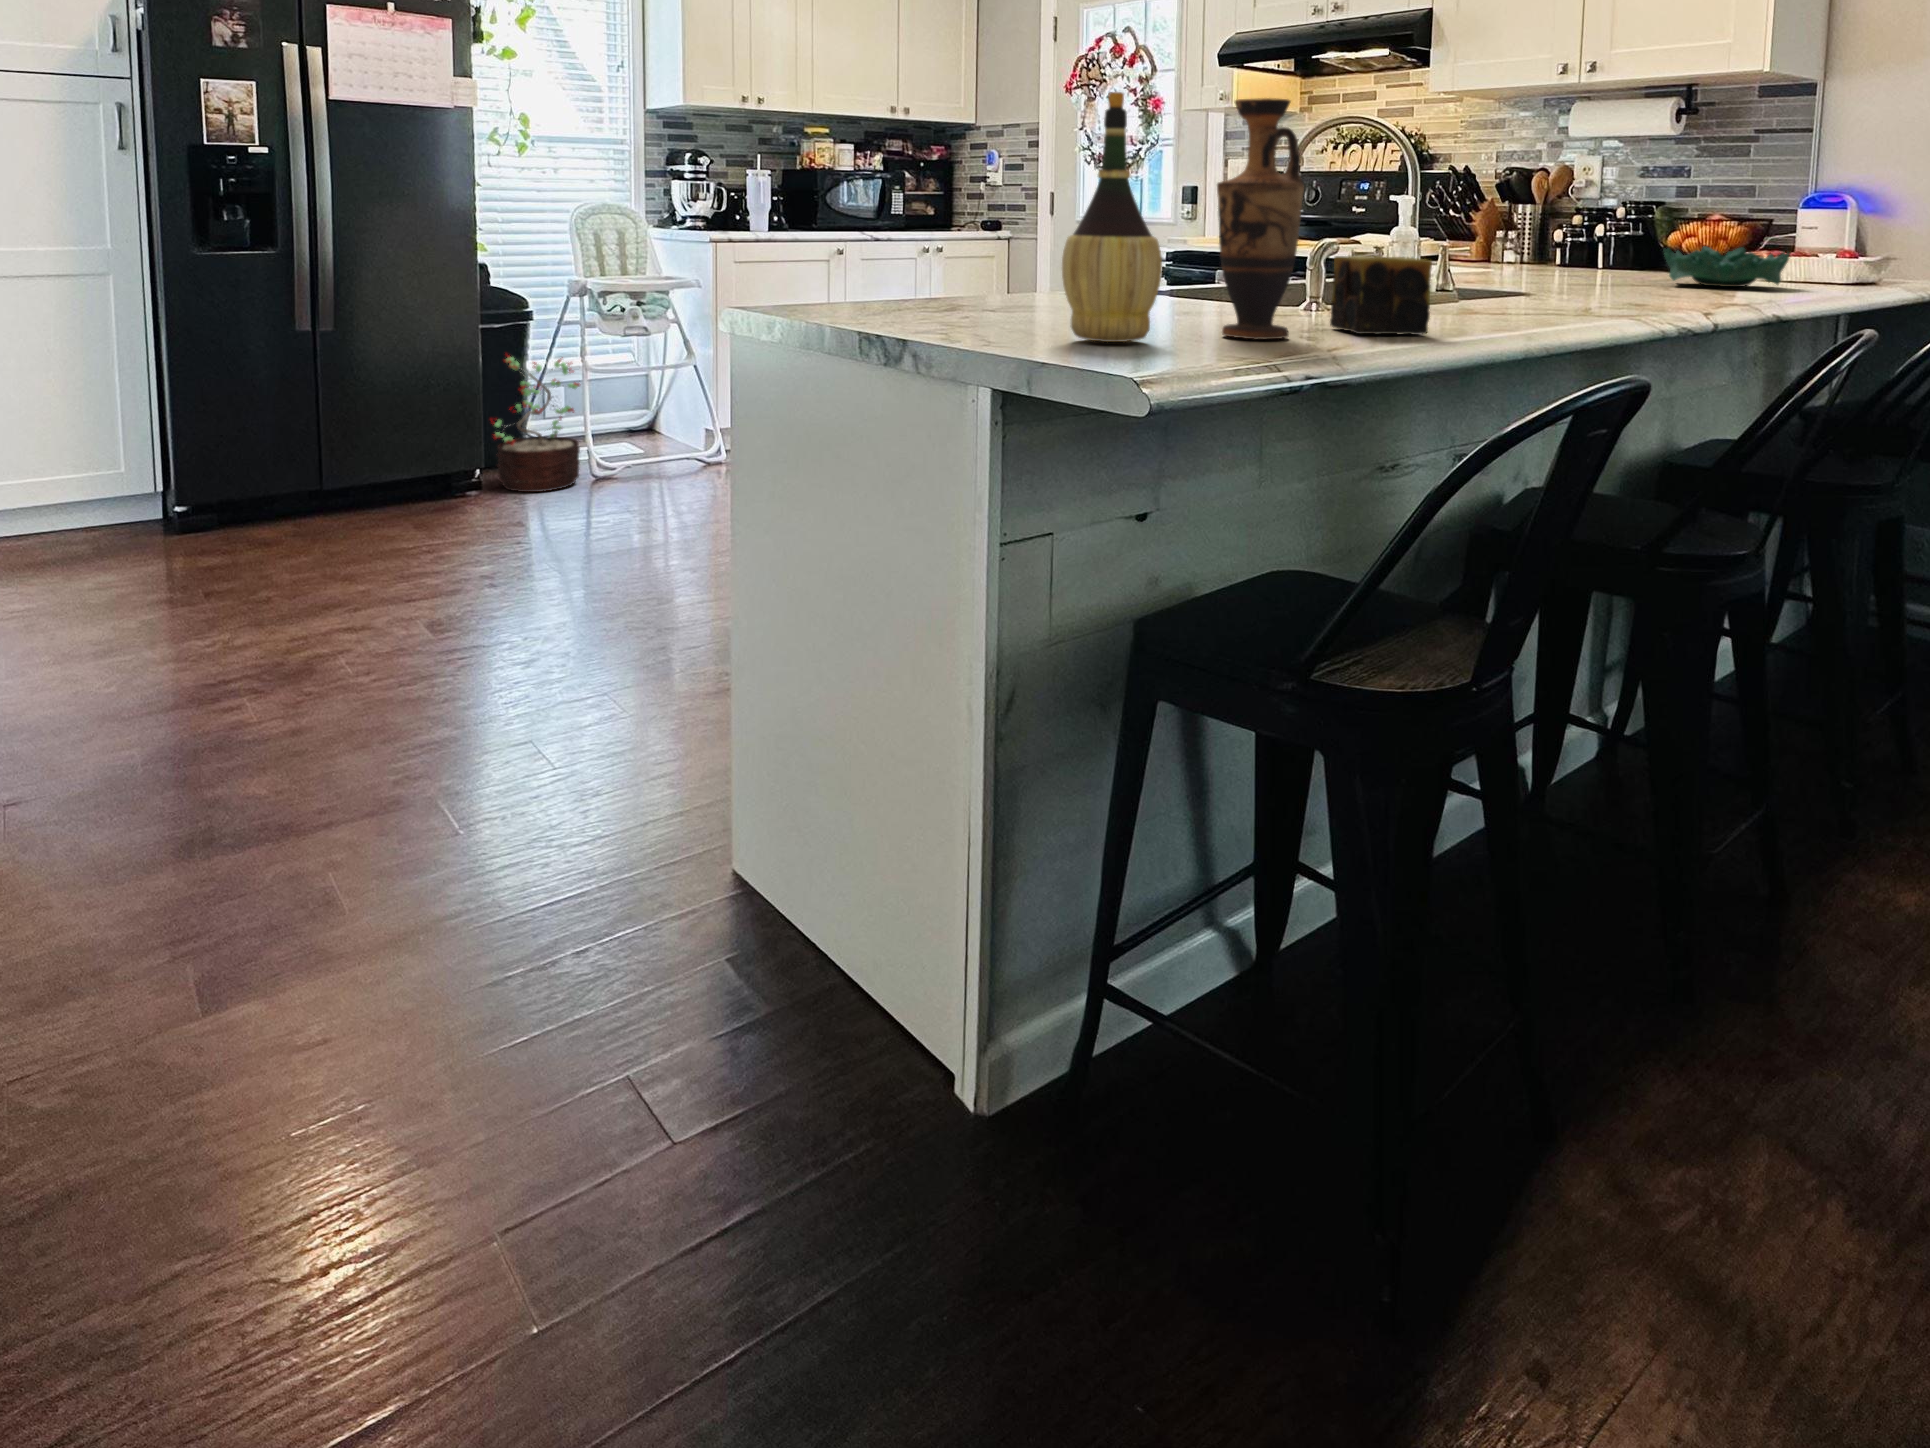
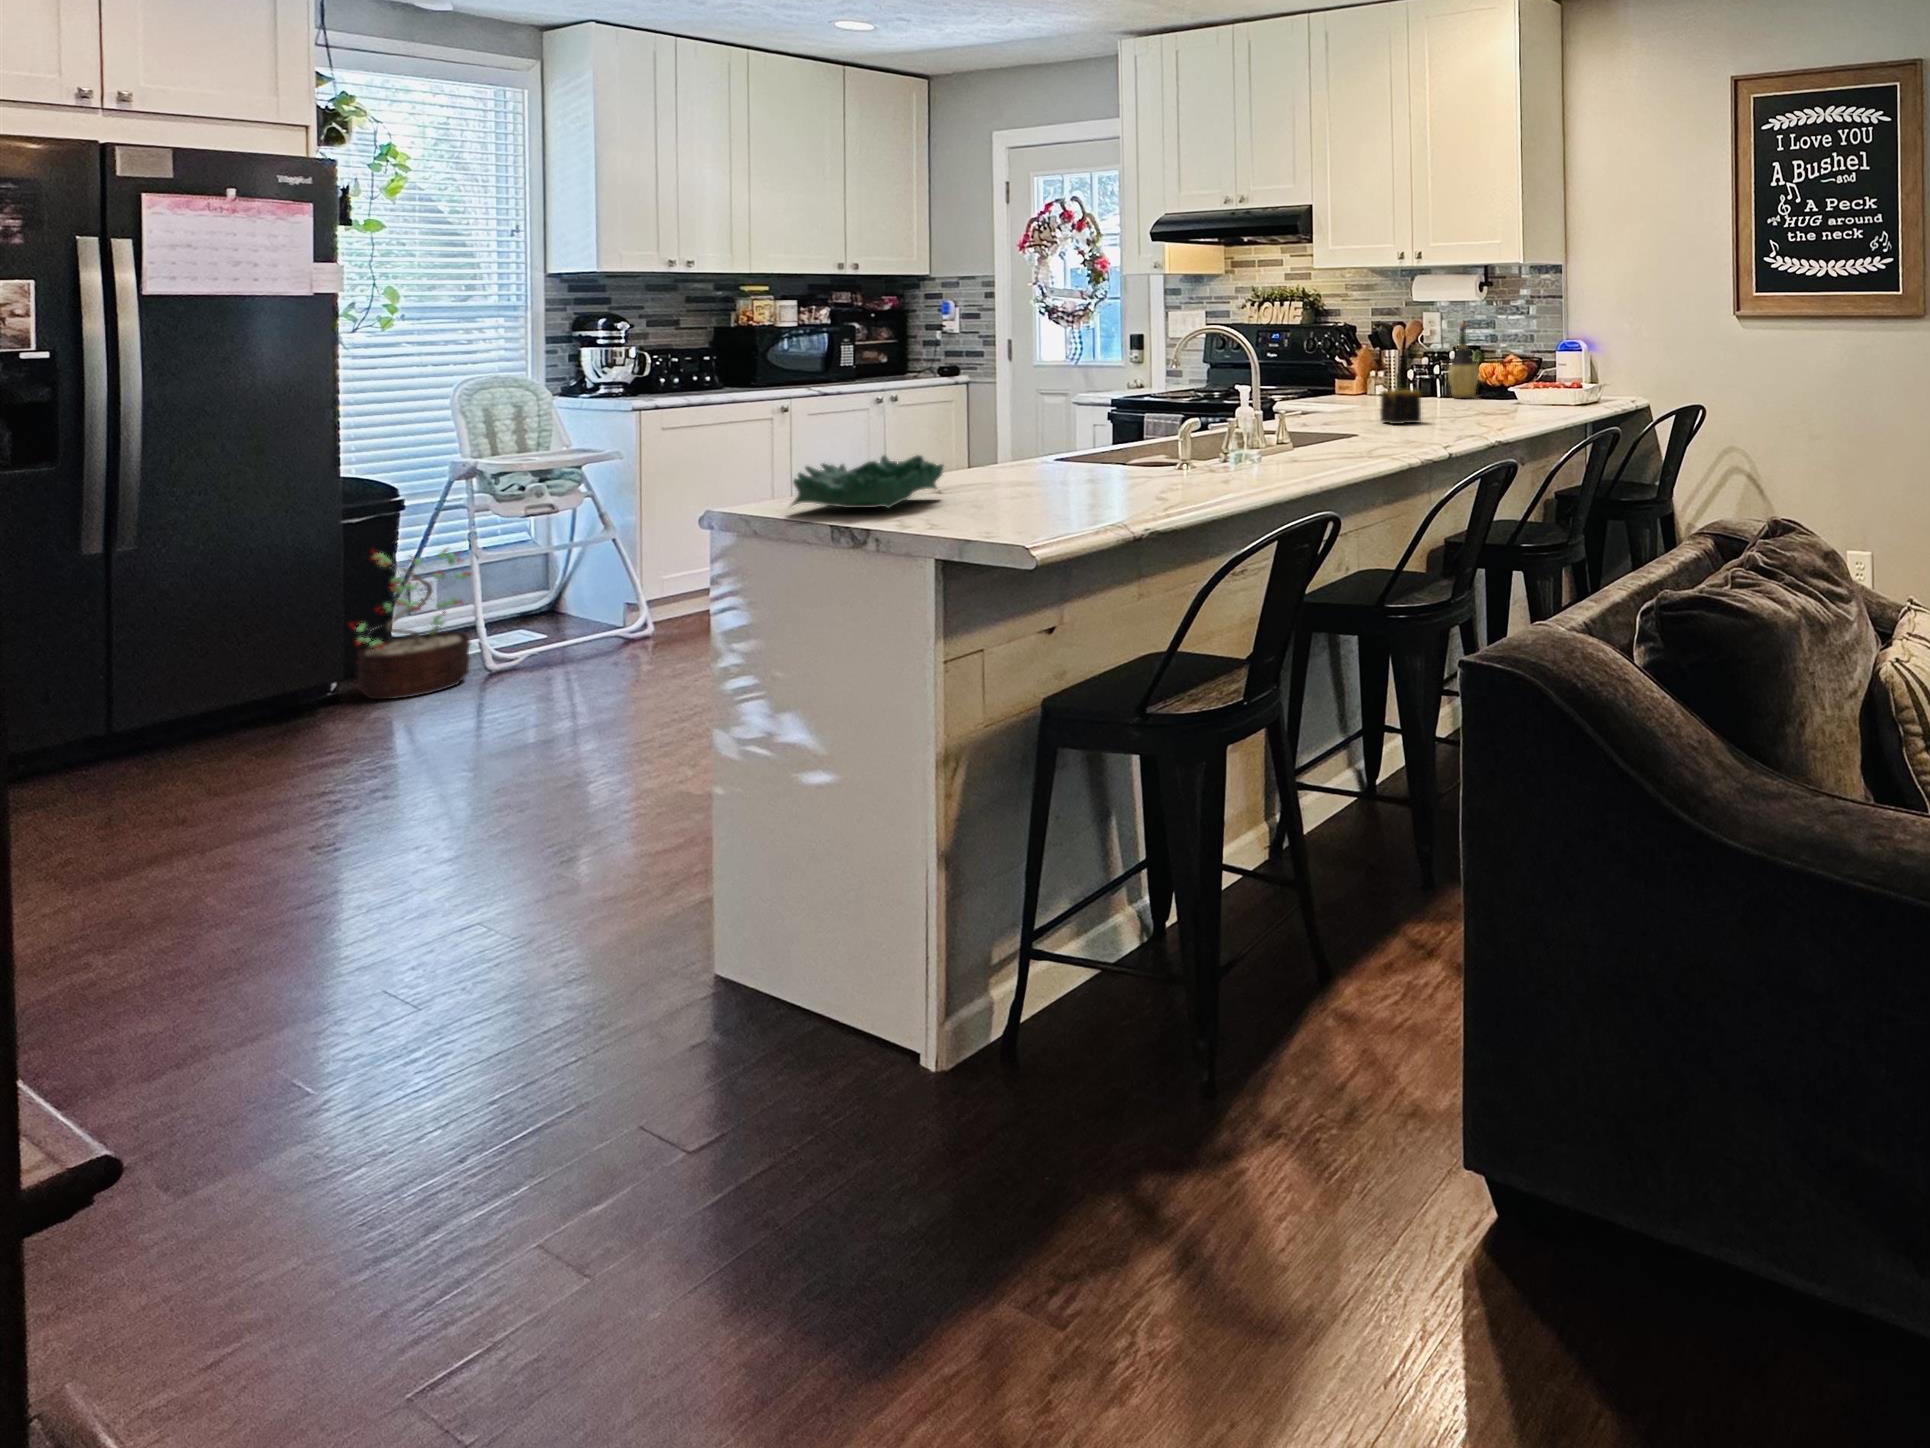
wine bottle: present [1062,92,1162,342] -> present [1448,322,1479,398]
vase: present [1217,98,1304,339] -> none [1094,349,1152,504]
decorative bowl: present [1663,246,1790,287] -> present [792,455,943,508]
candle: present [1330,256,1432,335] -> present [1380,390,1421,424]

